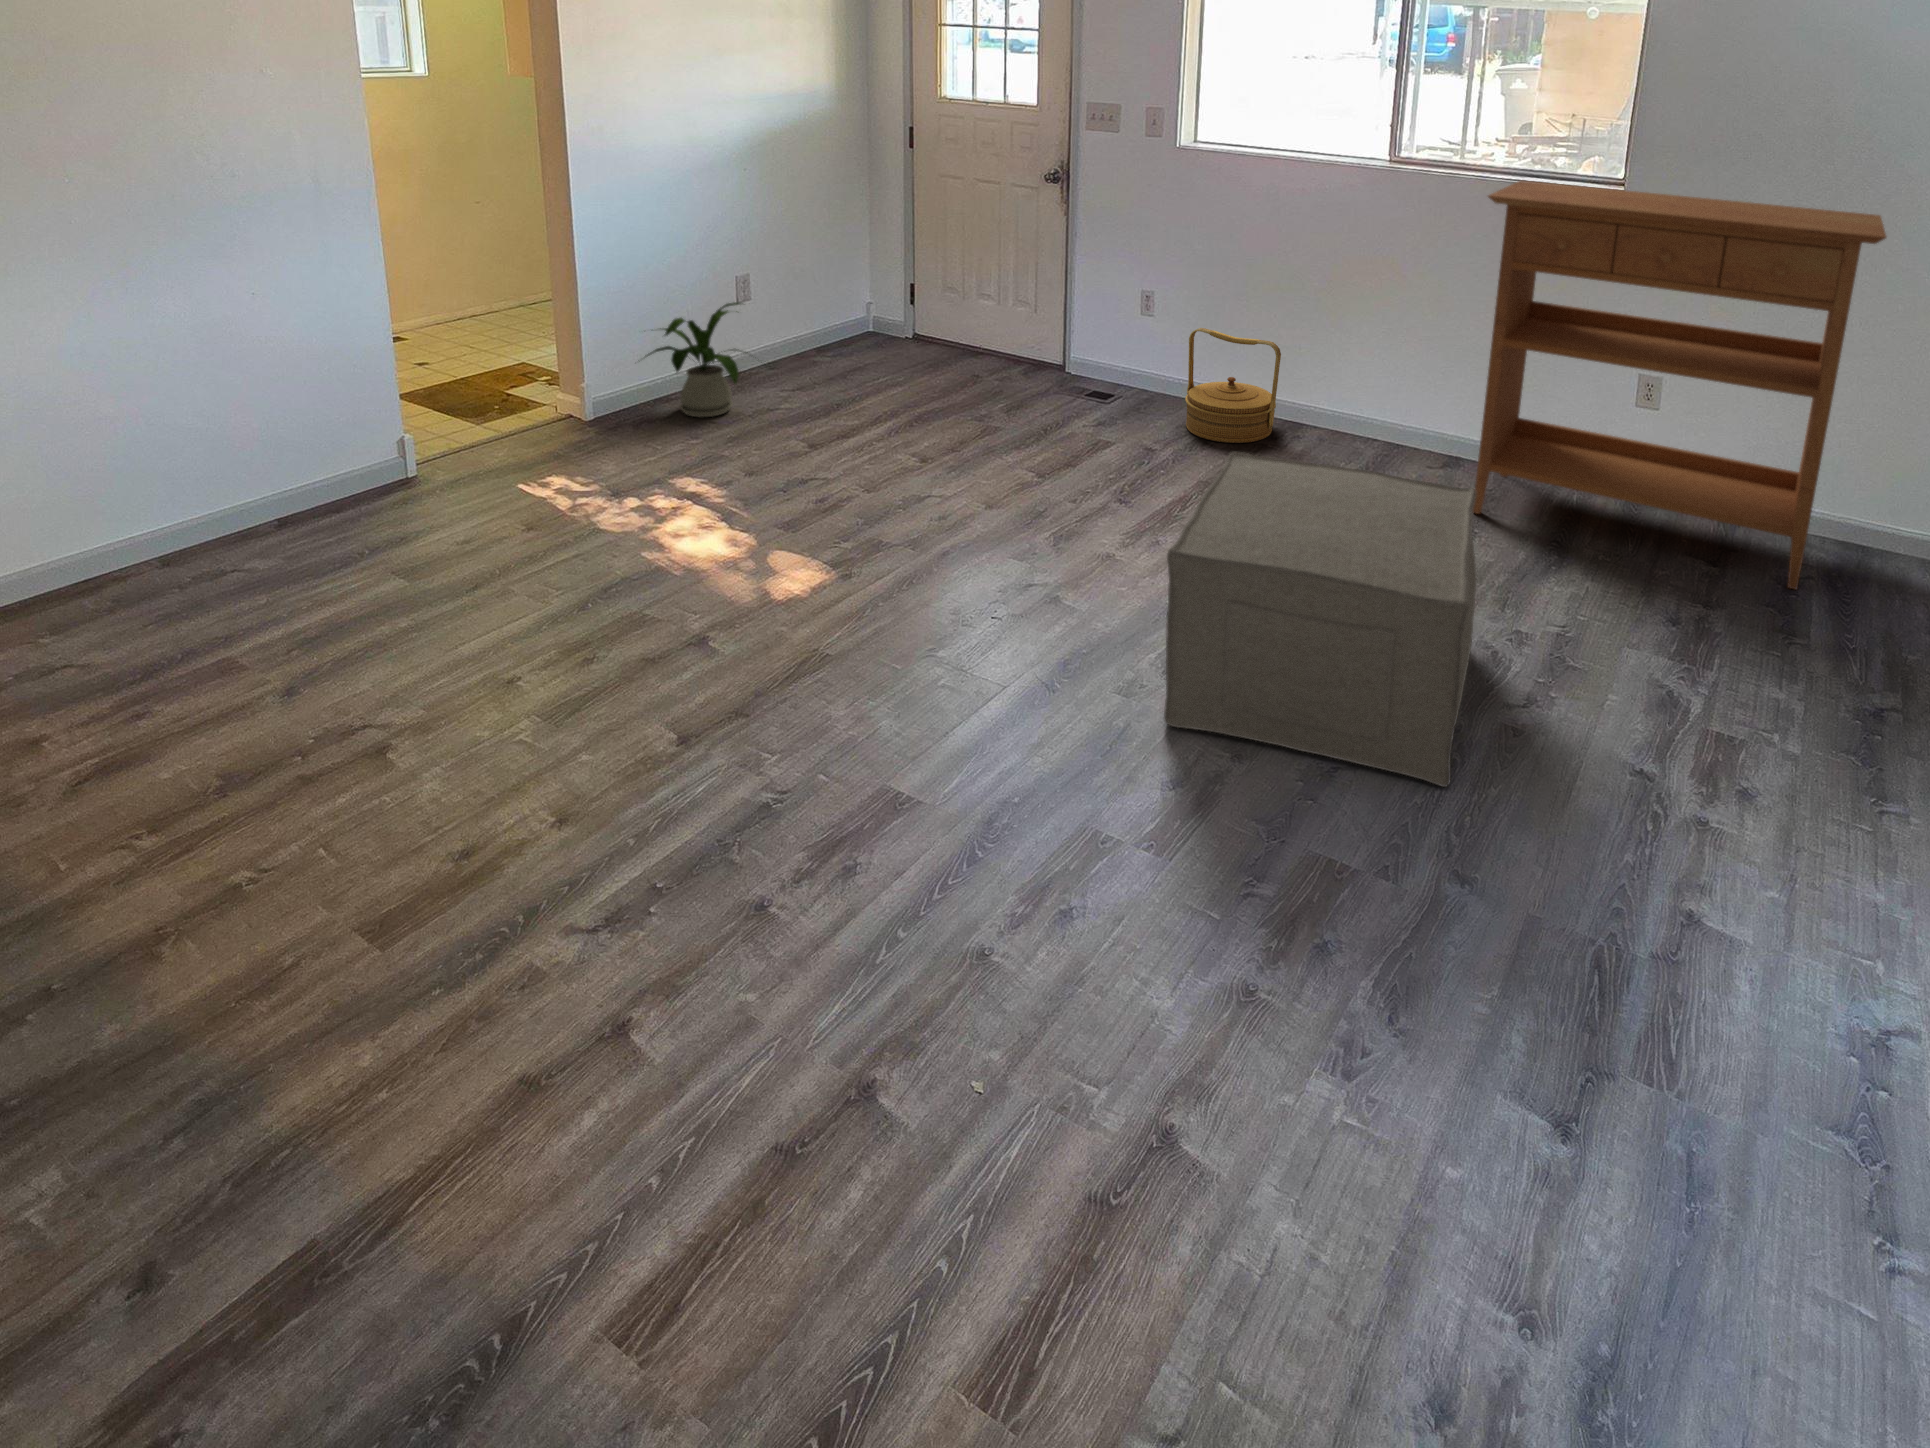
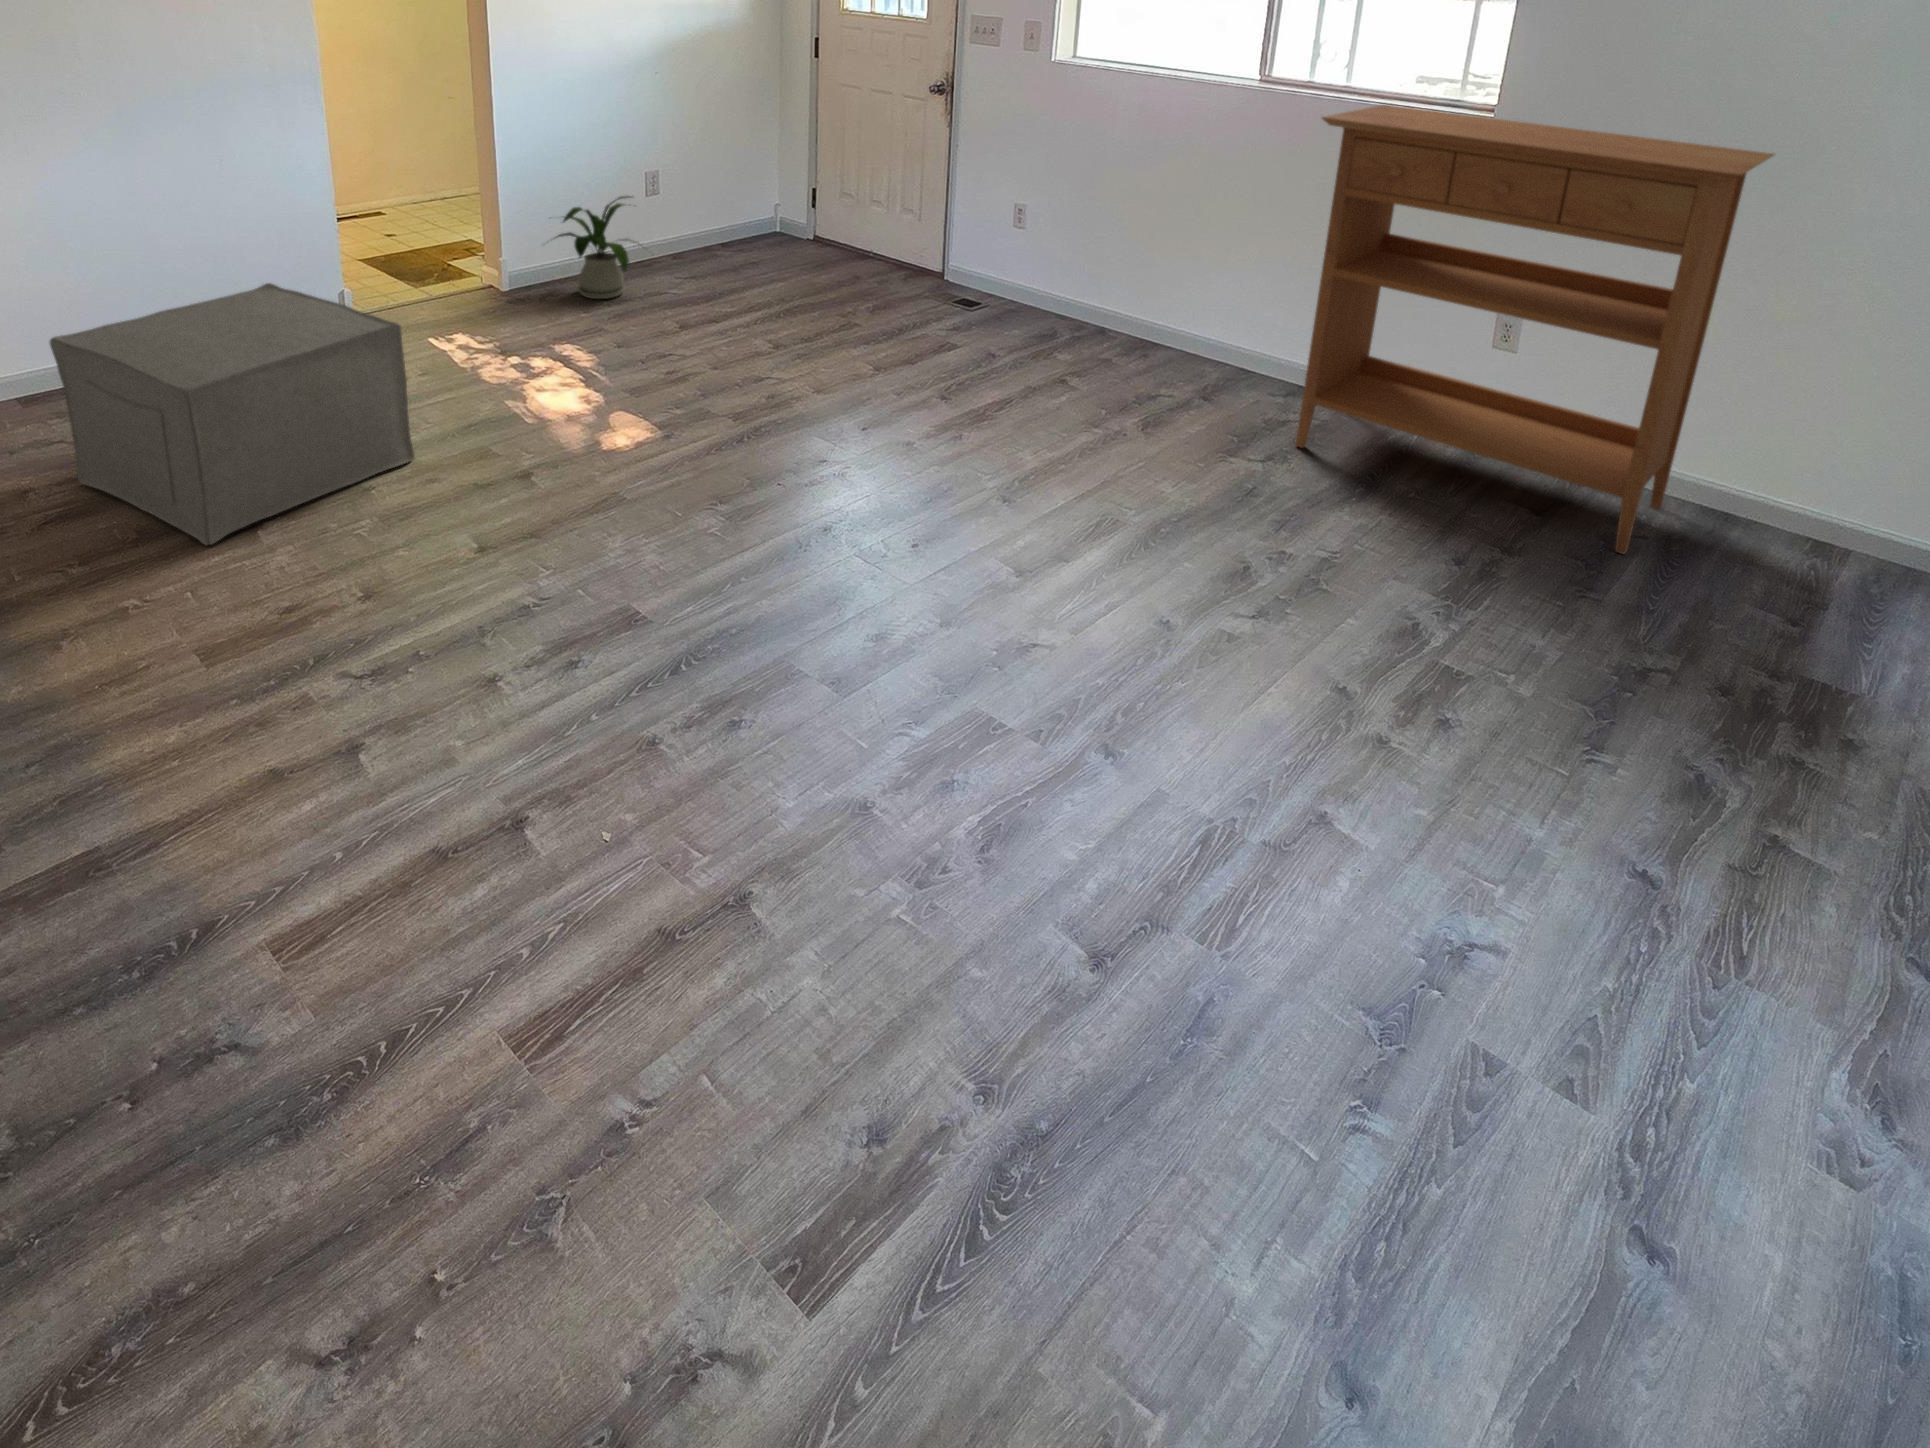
woven basket: present [1185,328,1281,443] -> none [1037,245,1132,361]
ottoman: present [1164,452,1476,787] -> present [50,283,414,545]

